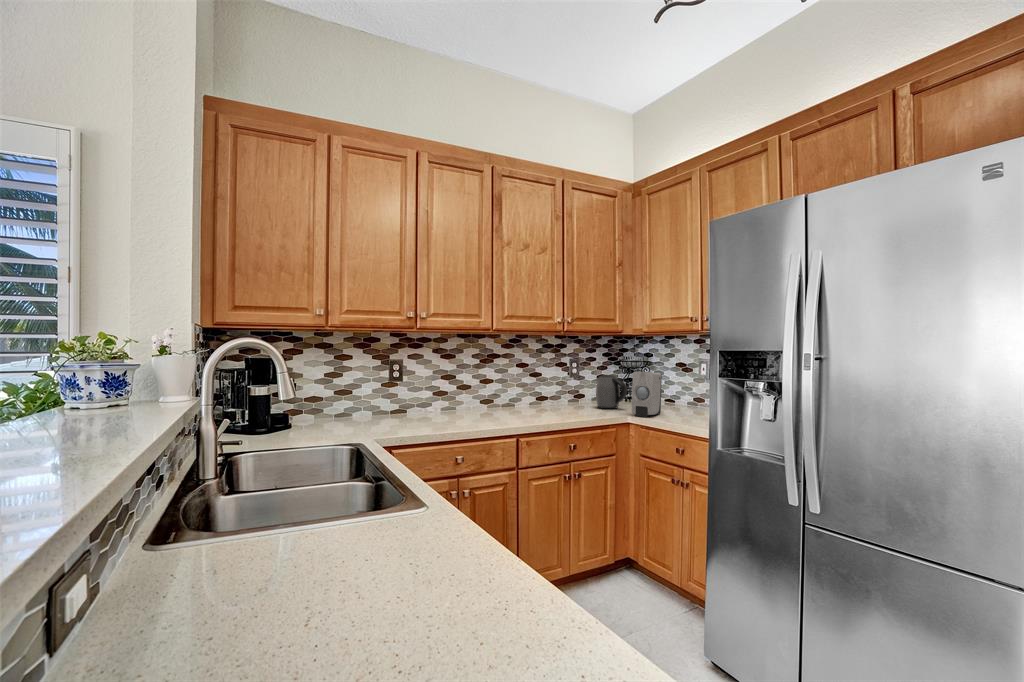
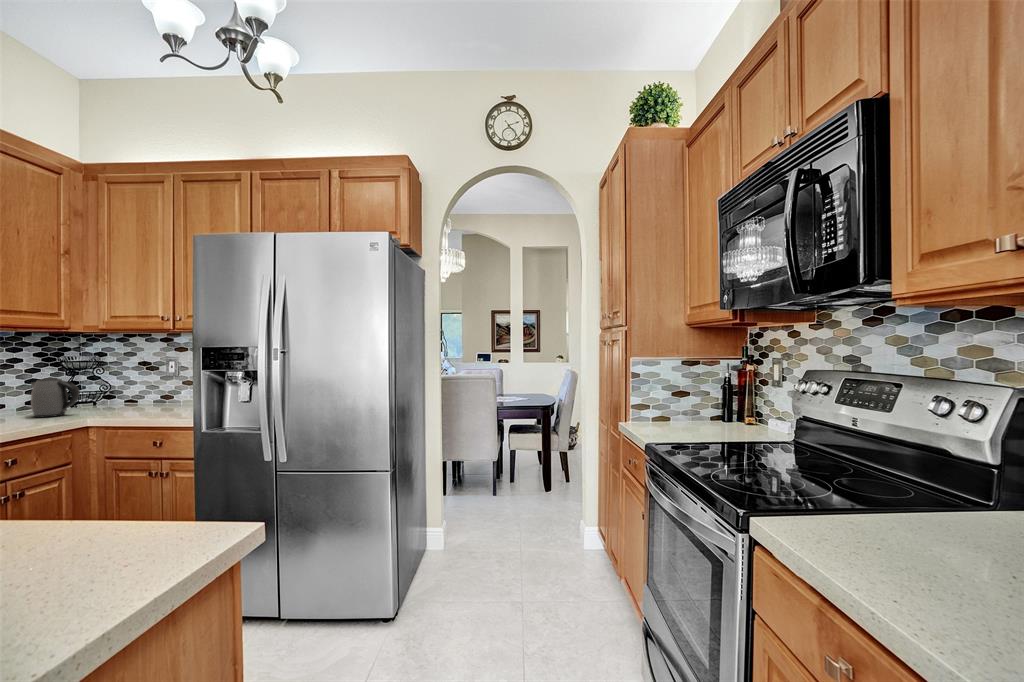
soap dispenser: present [632,372,662,417] -> none [91,371,127,419]

